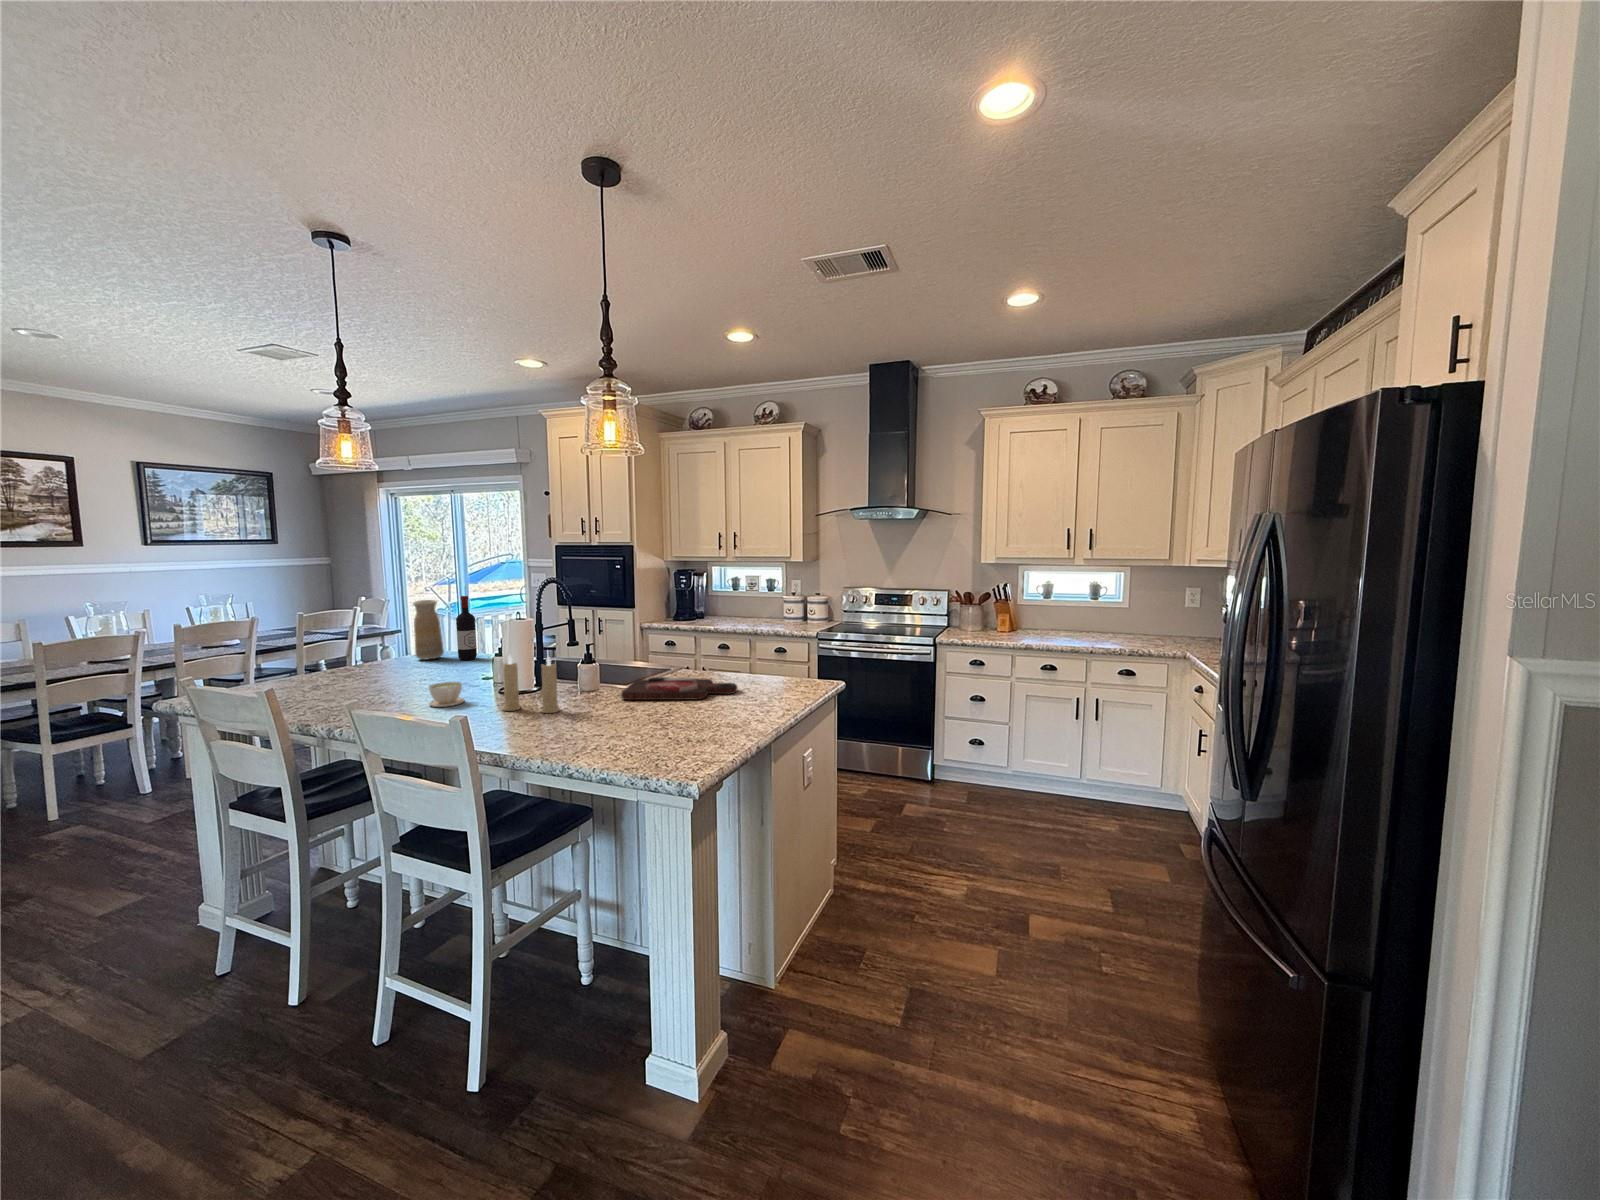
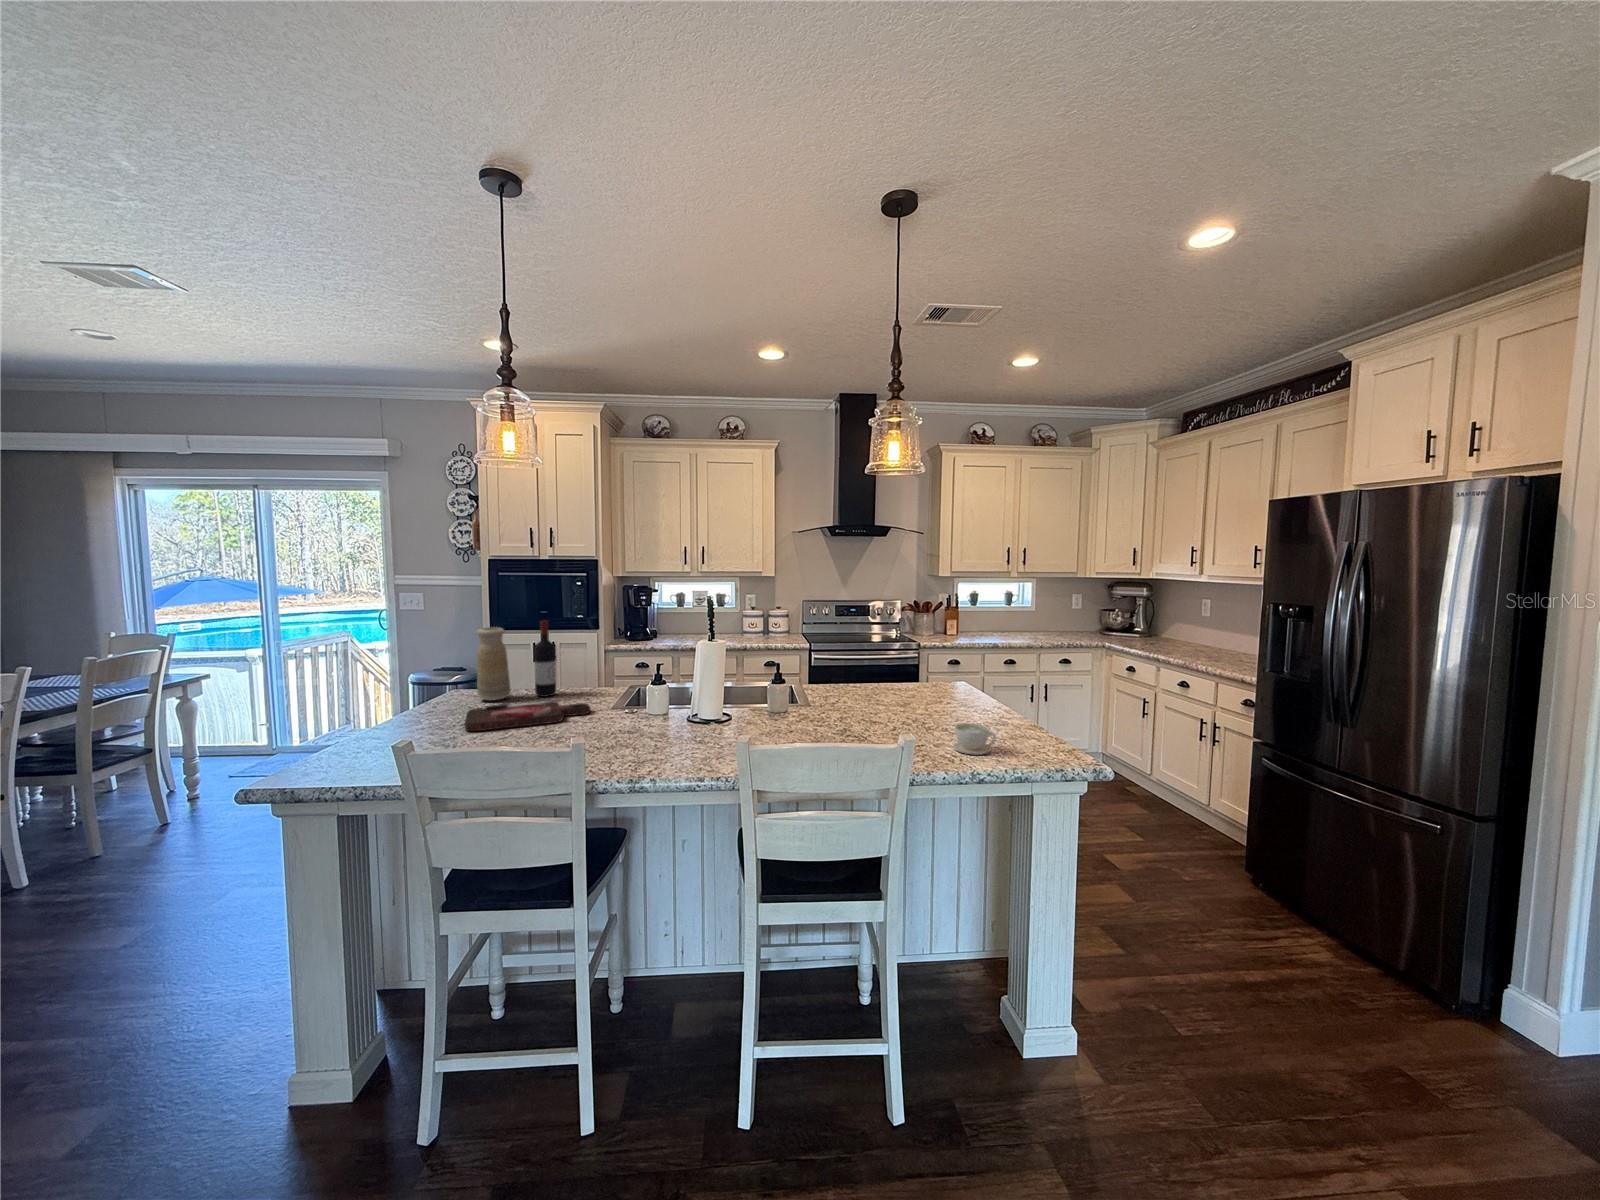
candle: present [503,656,560,713] -> none [772,675,833,738]
cutting board: present [621,677,737,700] -> present [465,701,590,732]
coffee cup: present [429,682,464,707] -> present [954,723,996,755]

